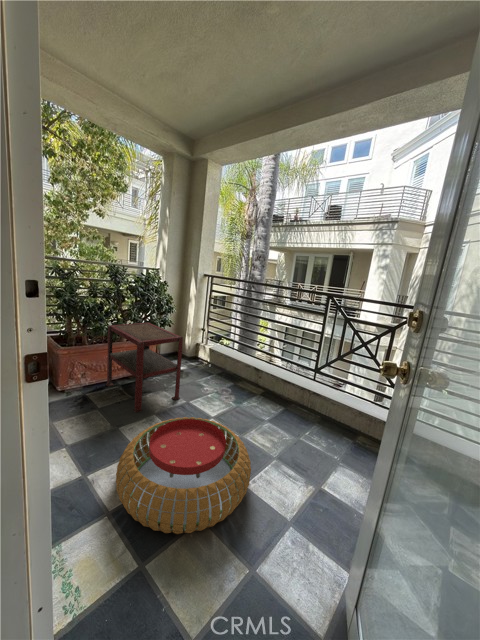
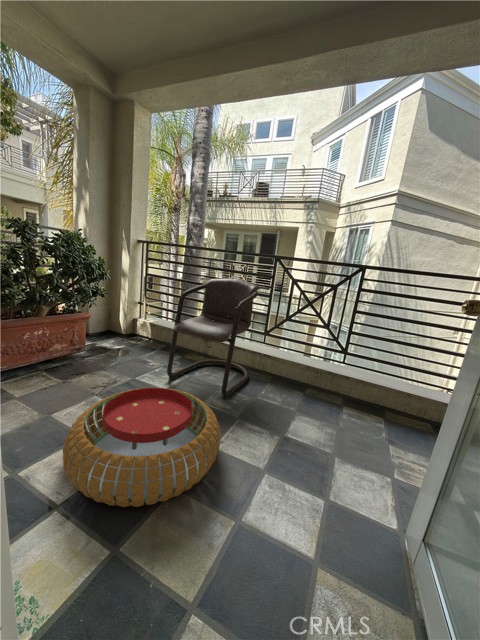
chair: none [217,314,311,435] -> present [167,278,260,399]
side table: present [106,322,183,413] -> none [20,293,123,396]

